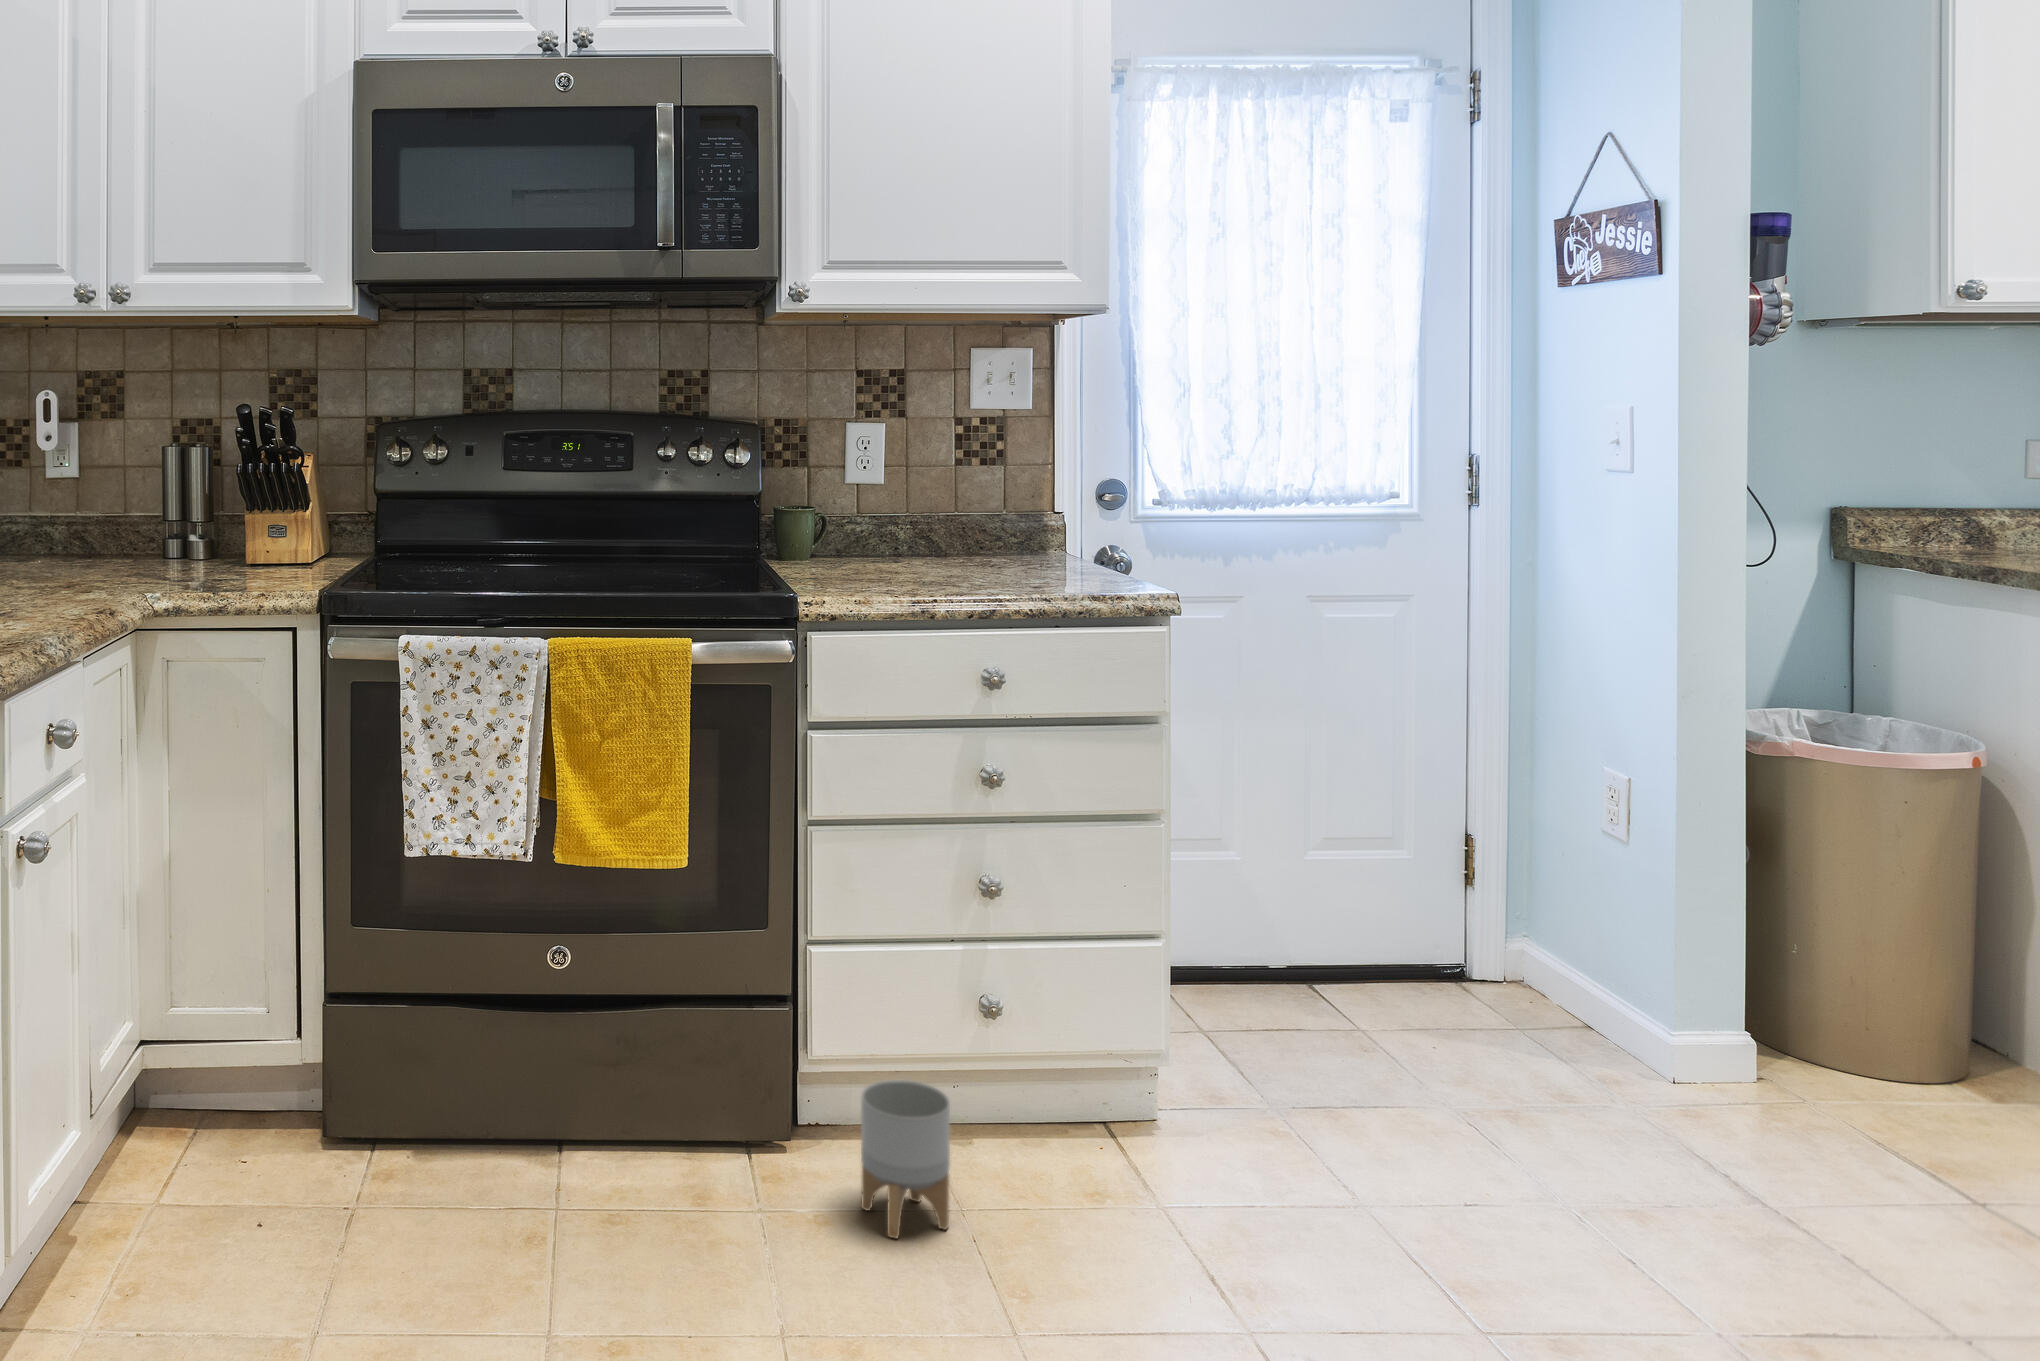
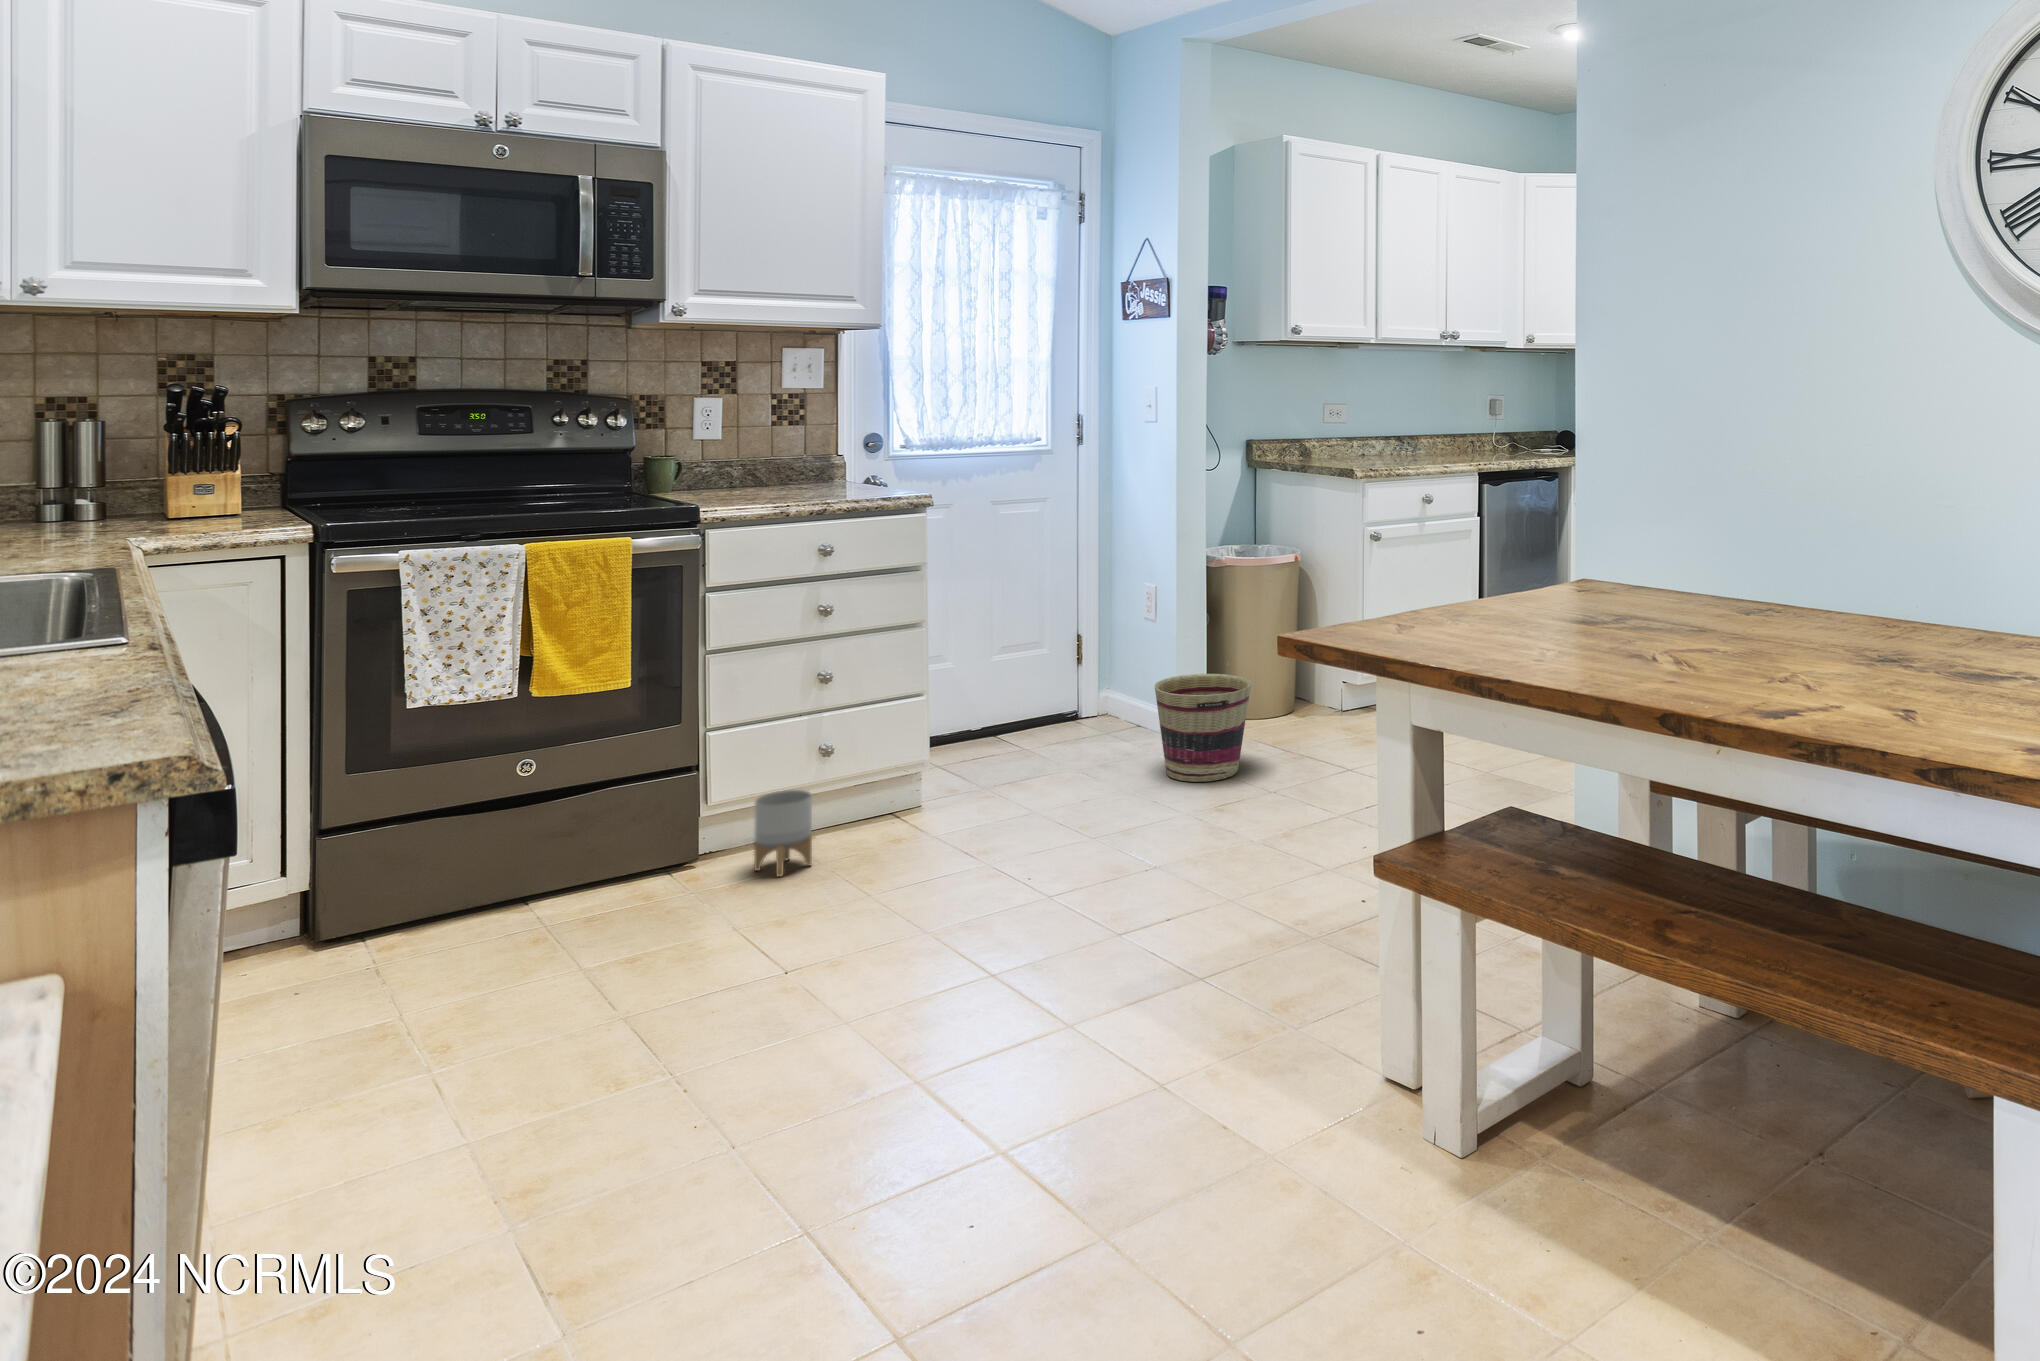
basket: none [1638,1005,1891,1273] -> present [1155,674,1251,782]

